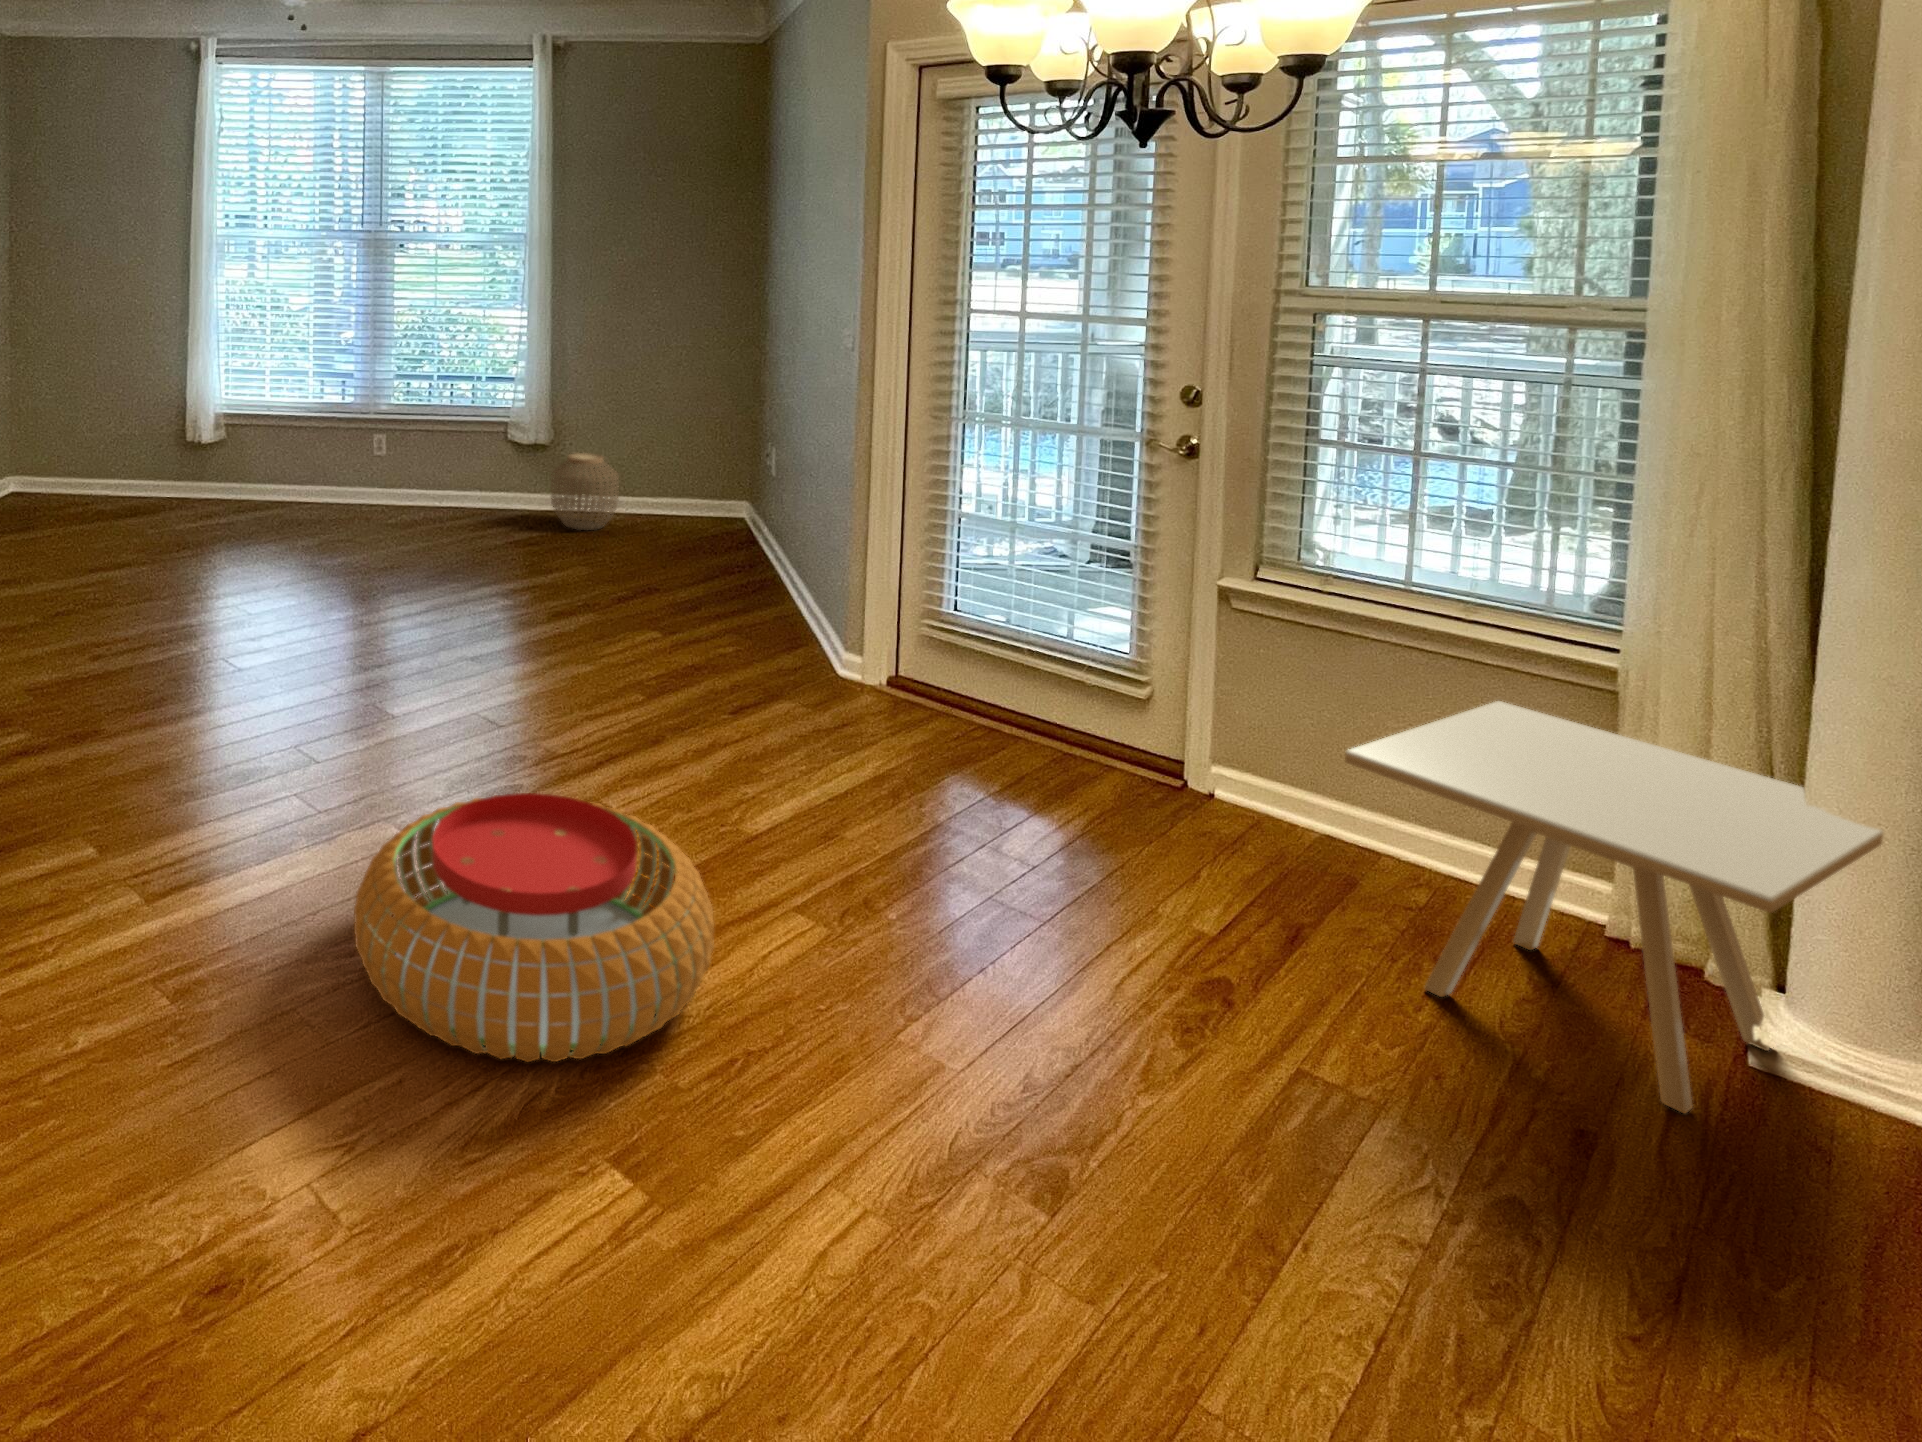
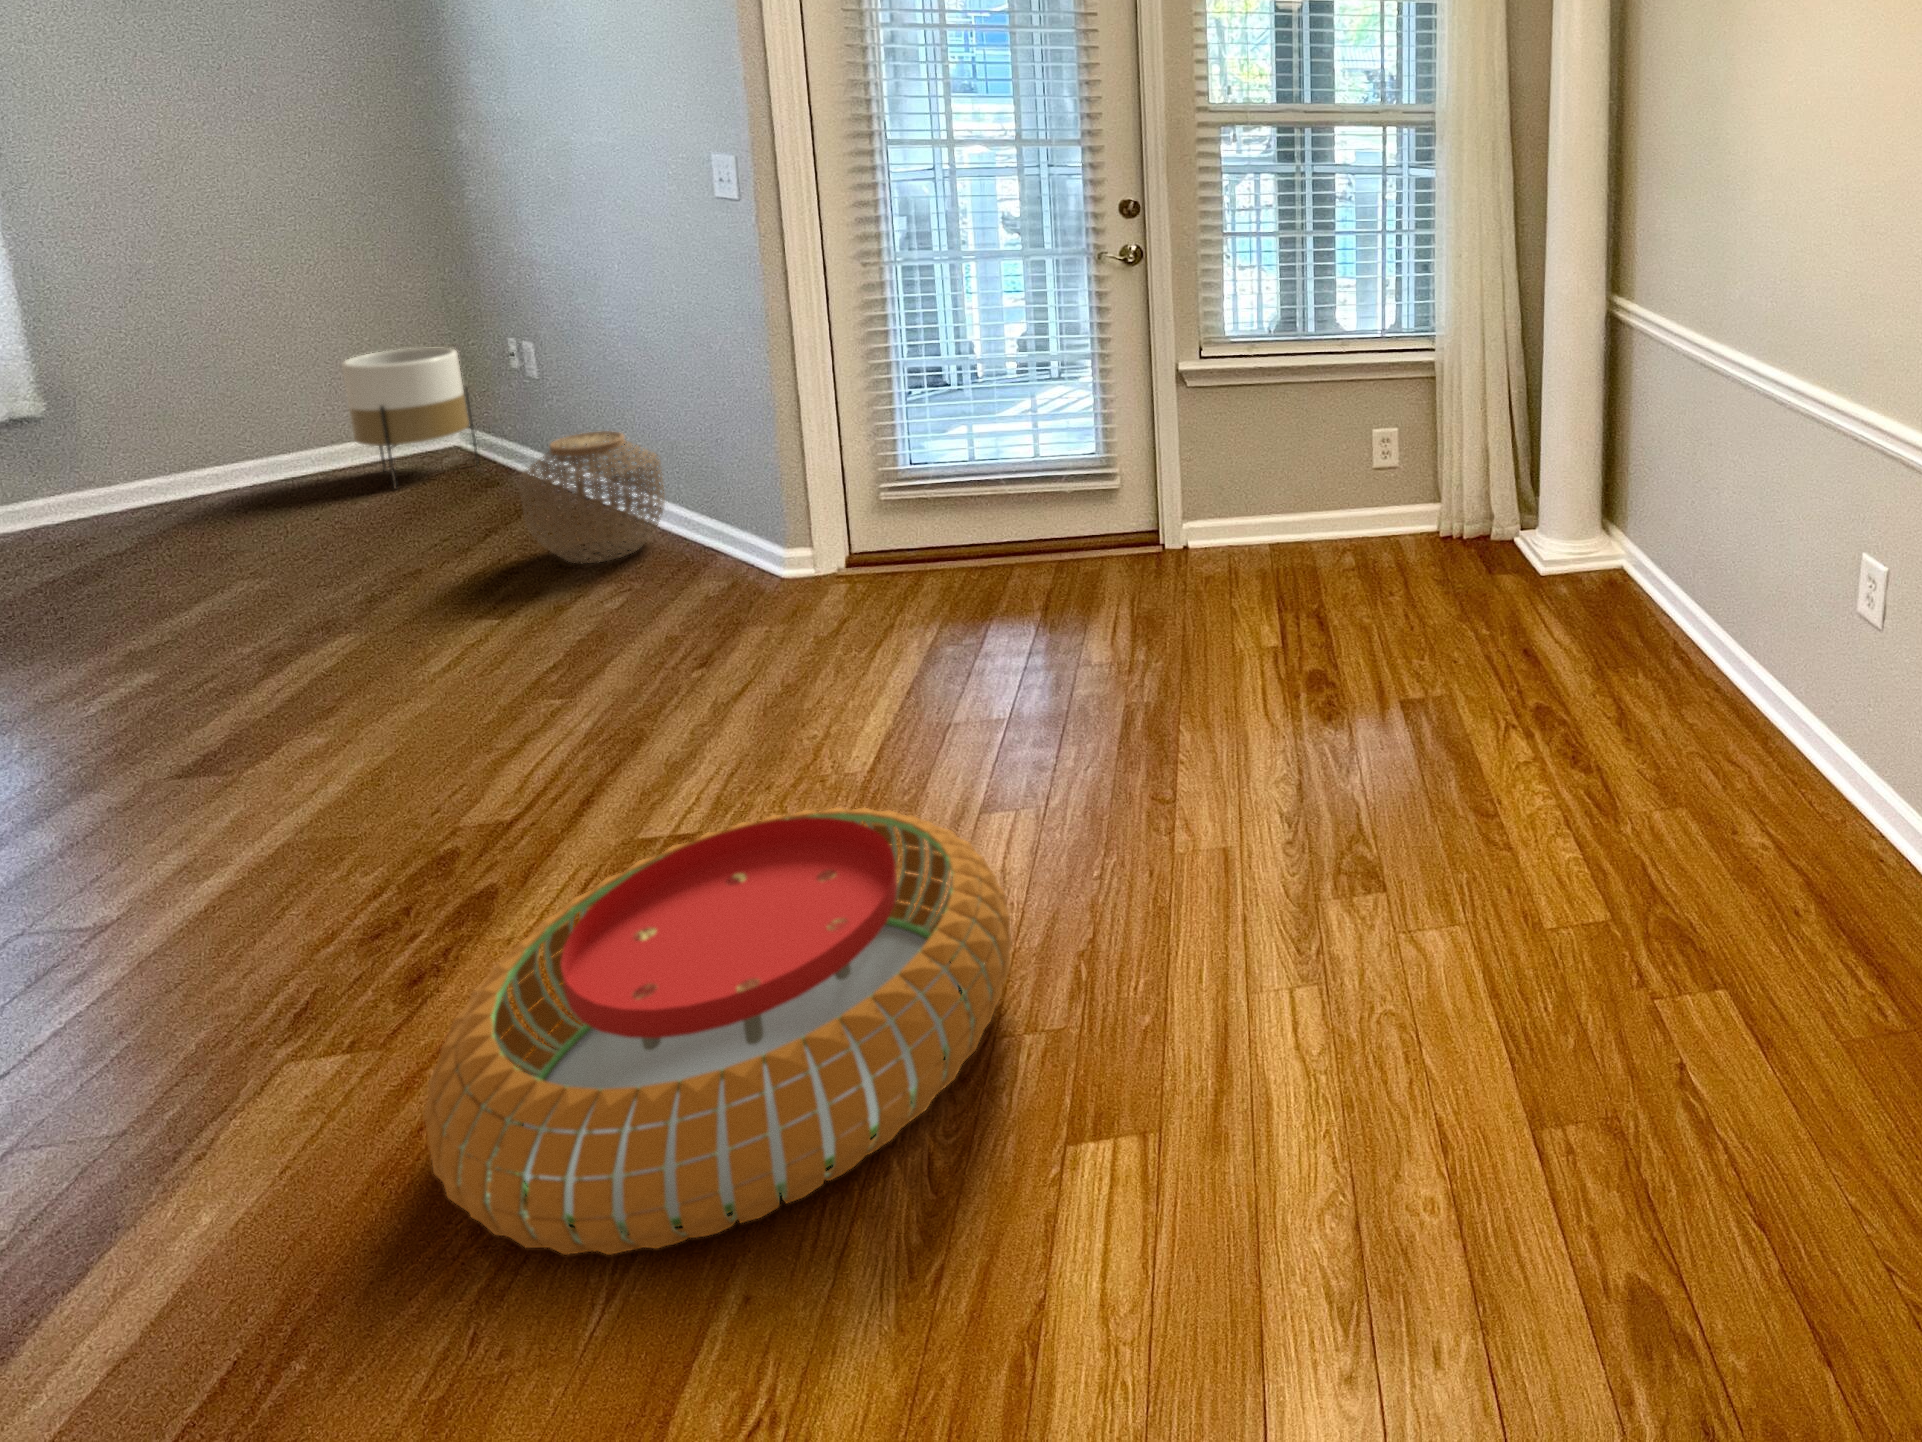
planter: none [677,440,743,537] -> present [342,347,479,488]
woven basket: present [551,453,619,530] -> present [519,431,664,563]
side table: present [1345,701,1883,1113] -> none [1357,403,1593,613]

